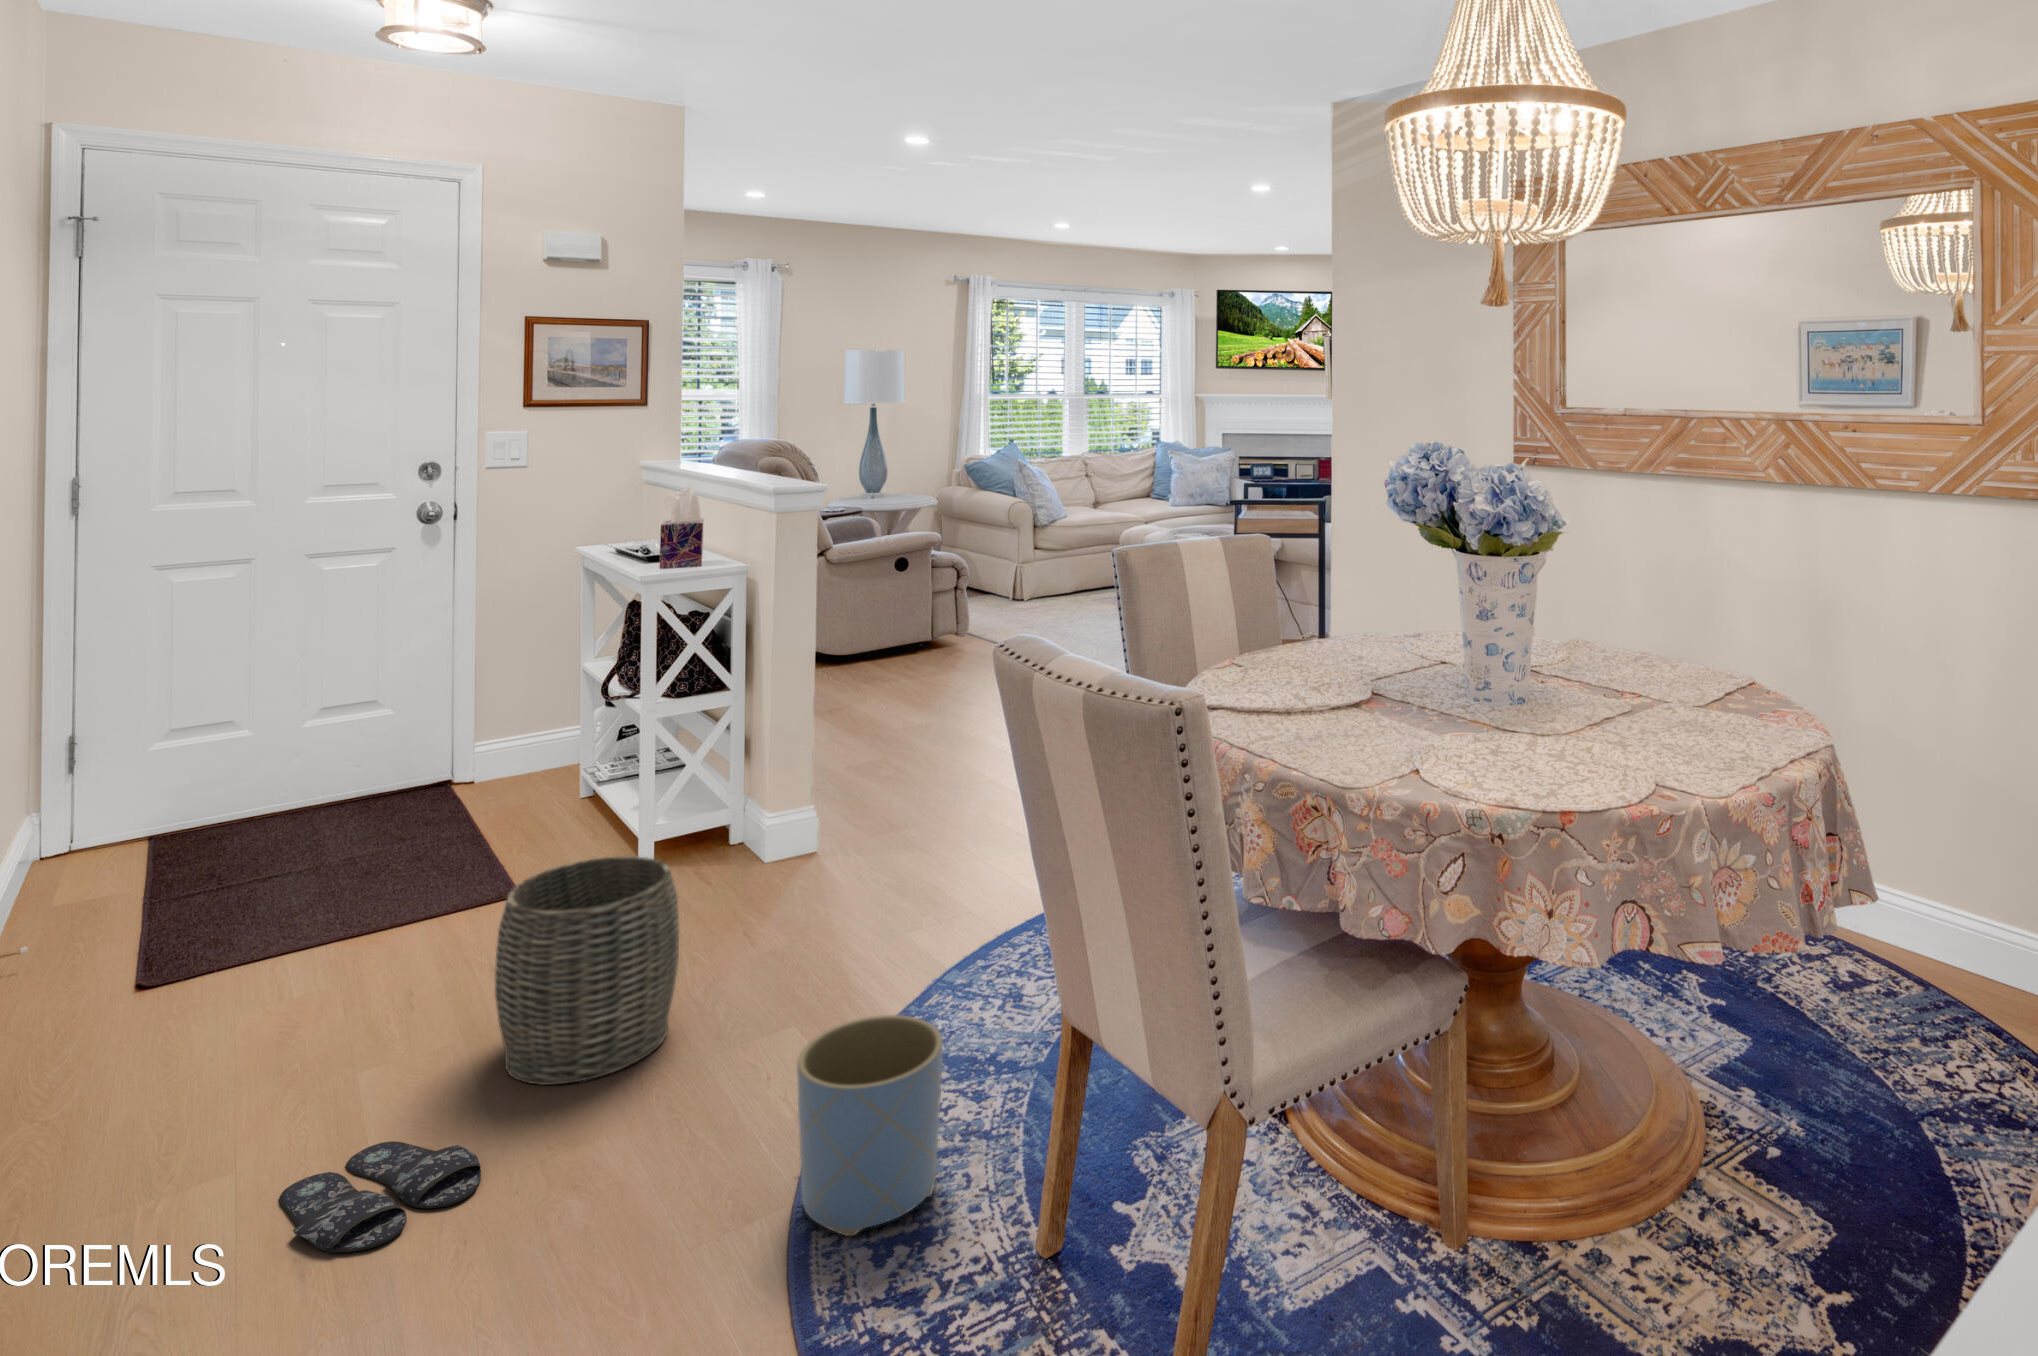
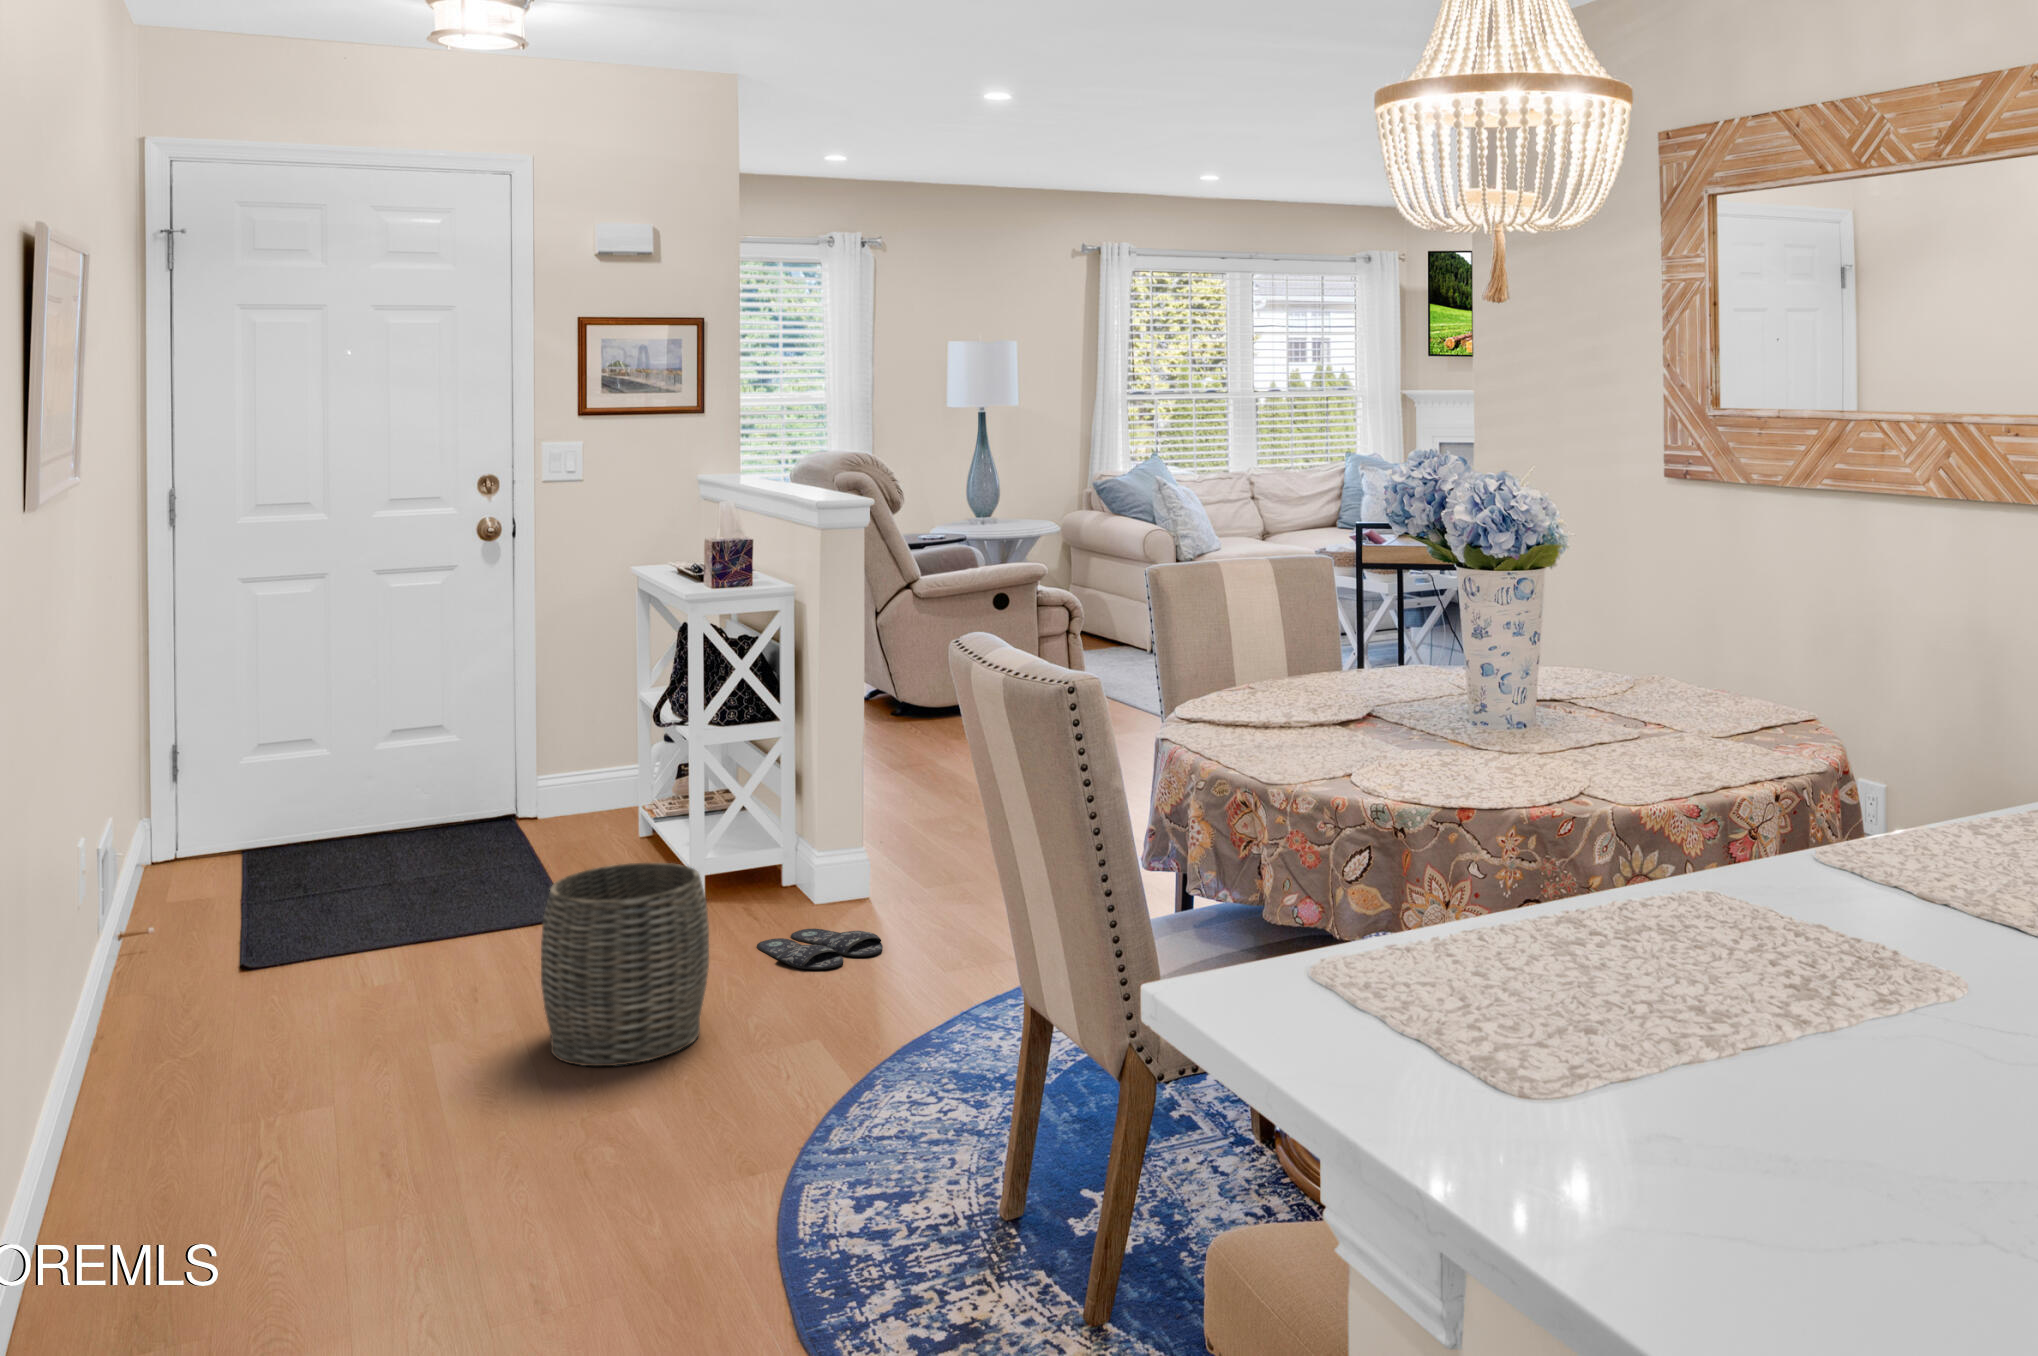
planter: present [797,1015,943,1236] -> none [792,1006,929,1194]
slippers: present [279,1141,481,1253] -> present [757,929,883,969]

